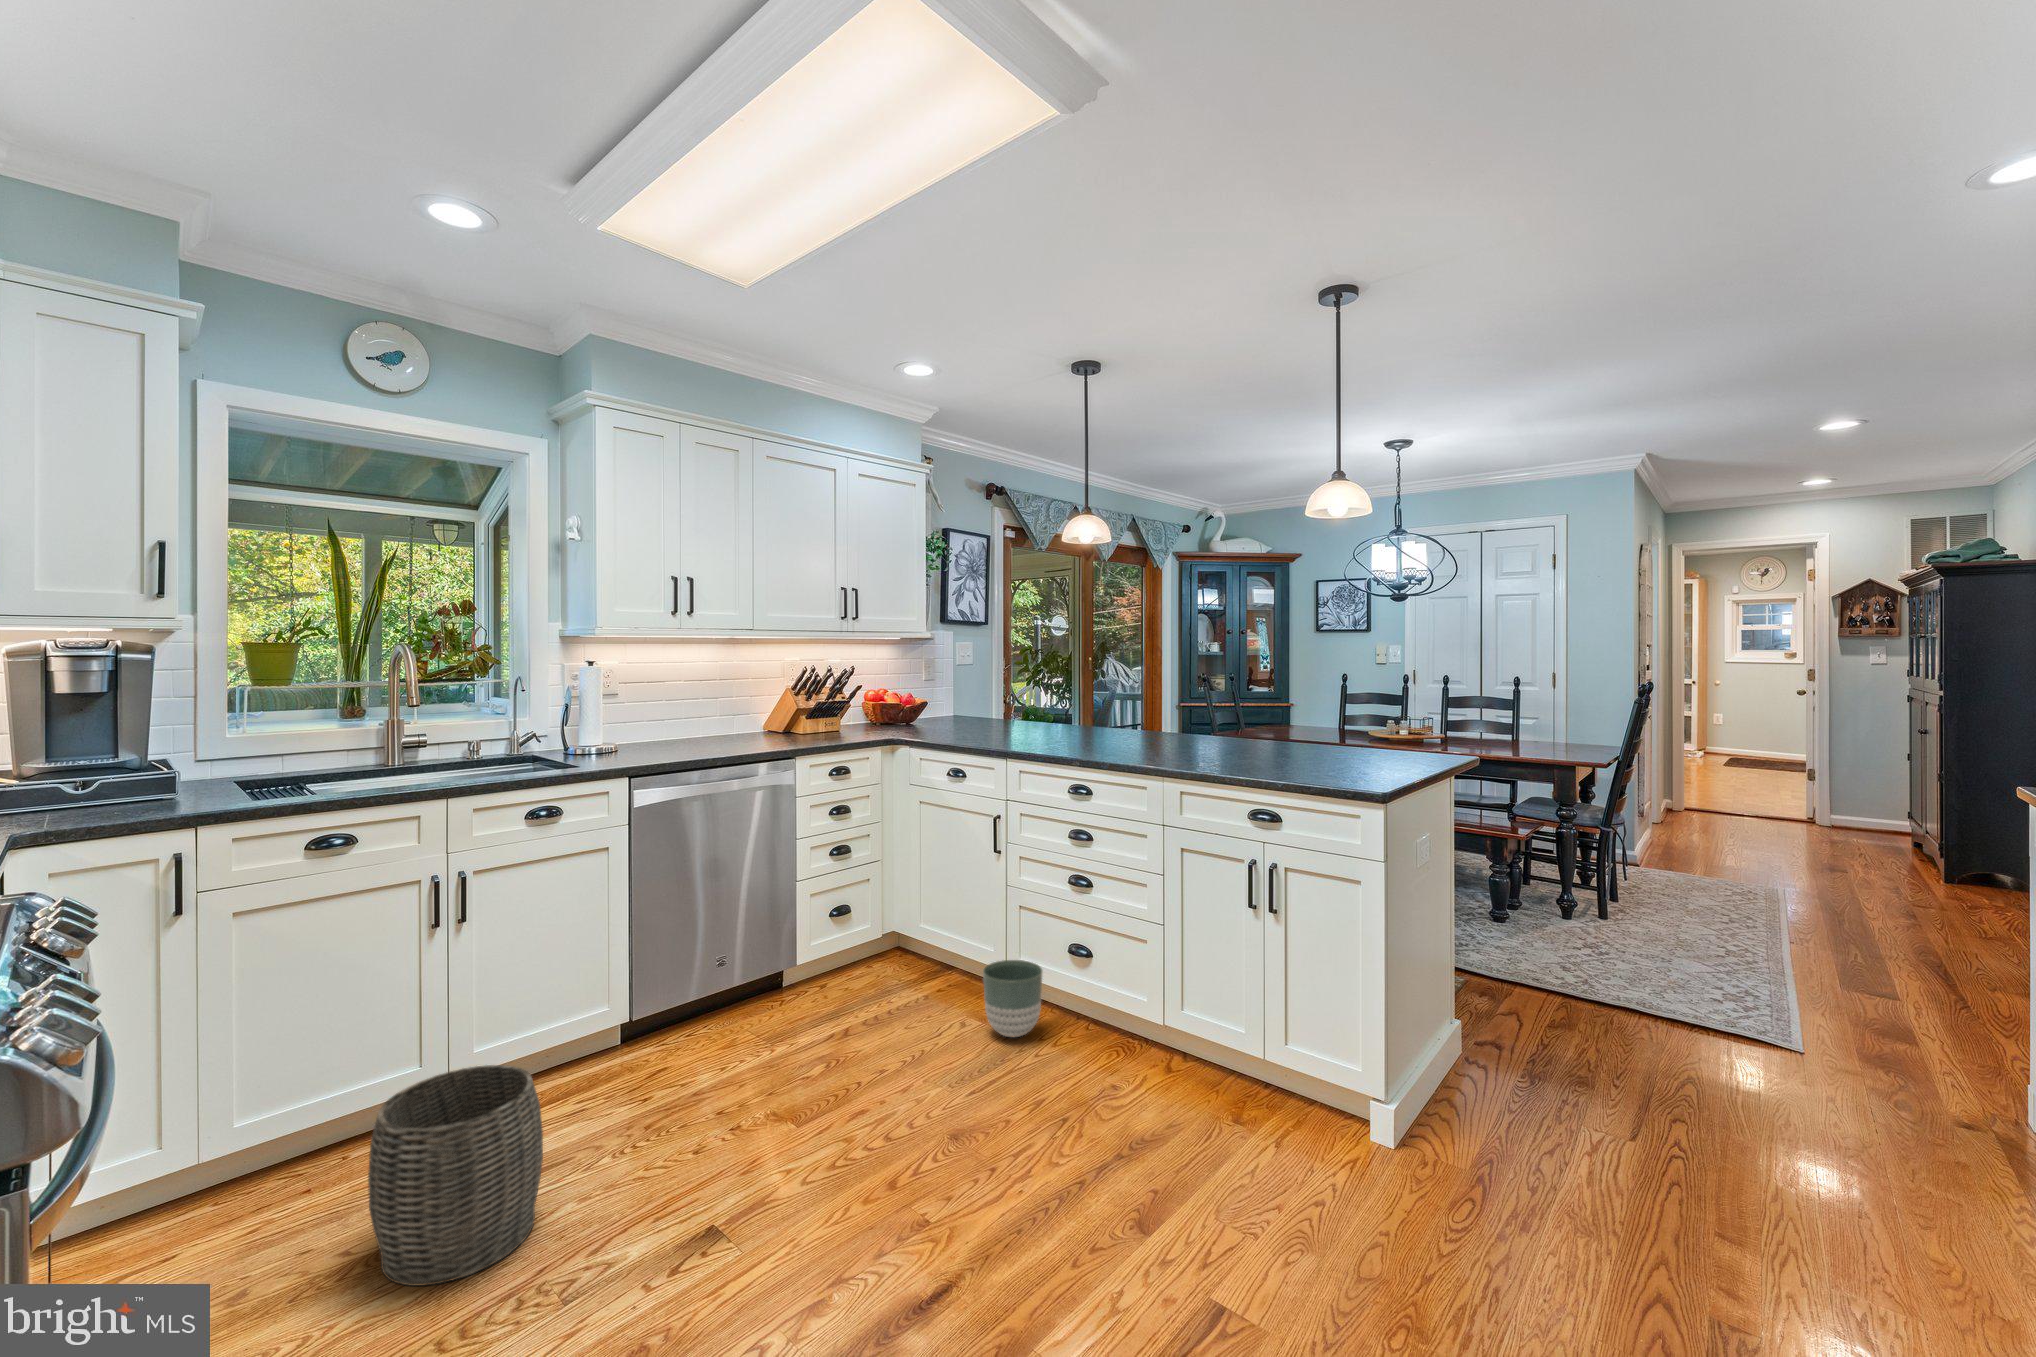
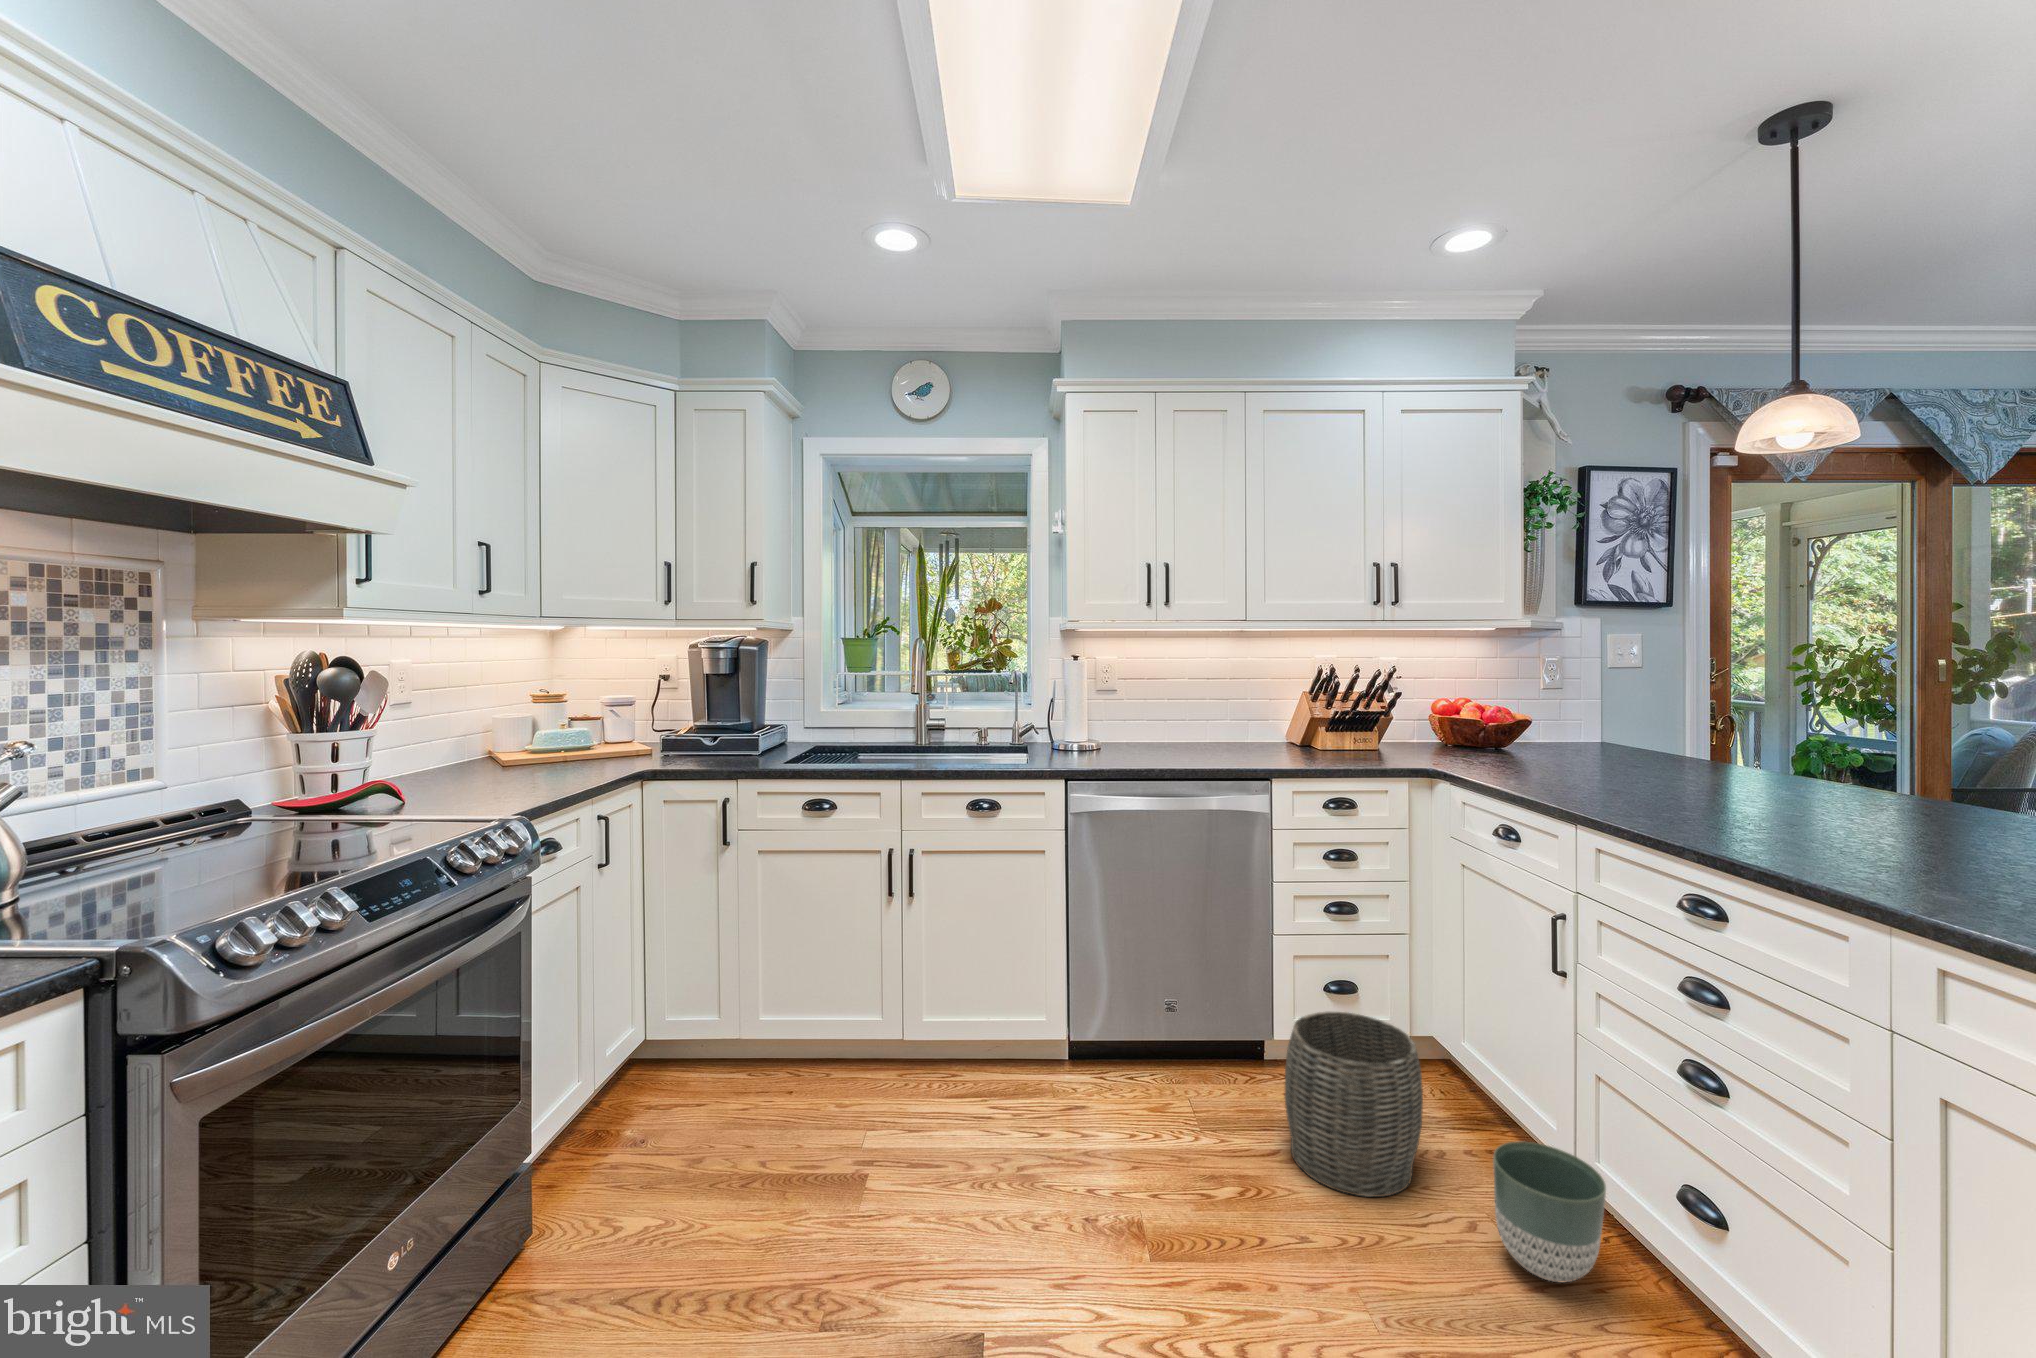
woven basket: present [368,1065,543,1286] -> present [1284,1012,1423,1197]

